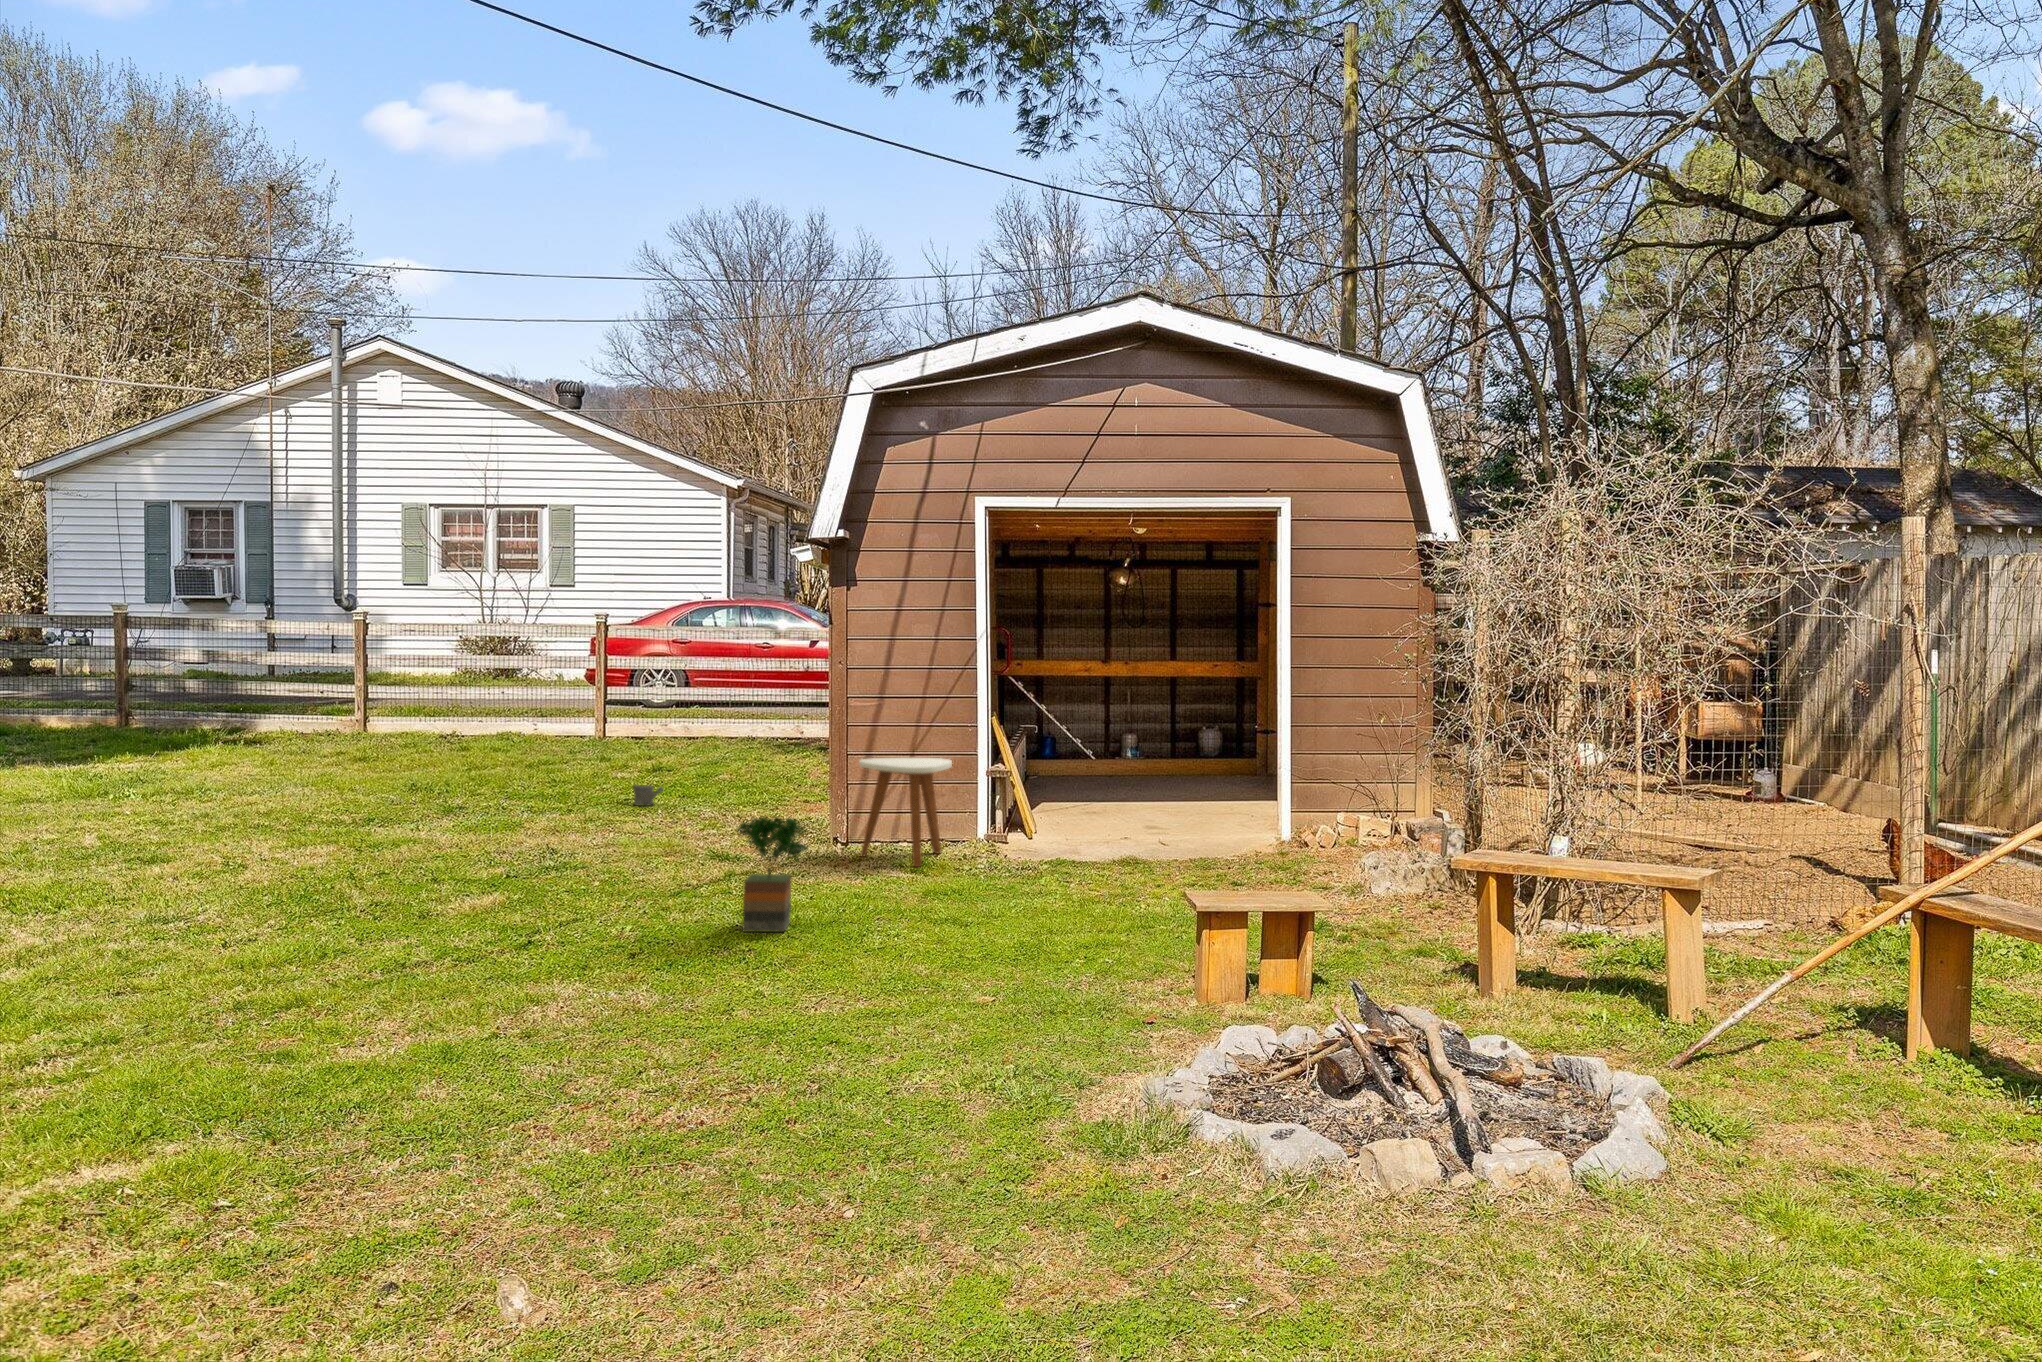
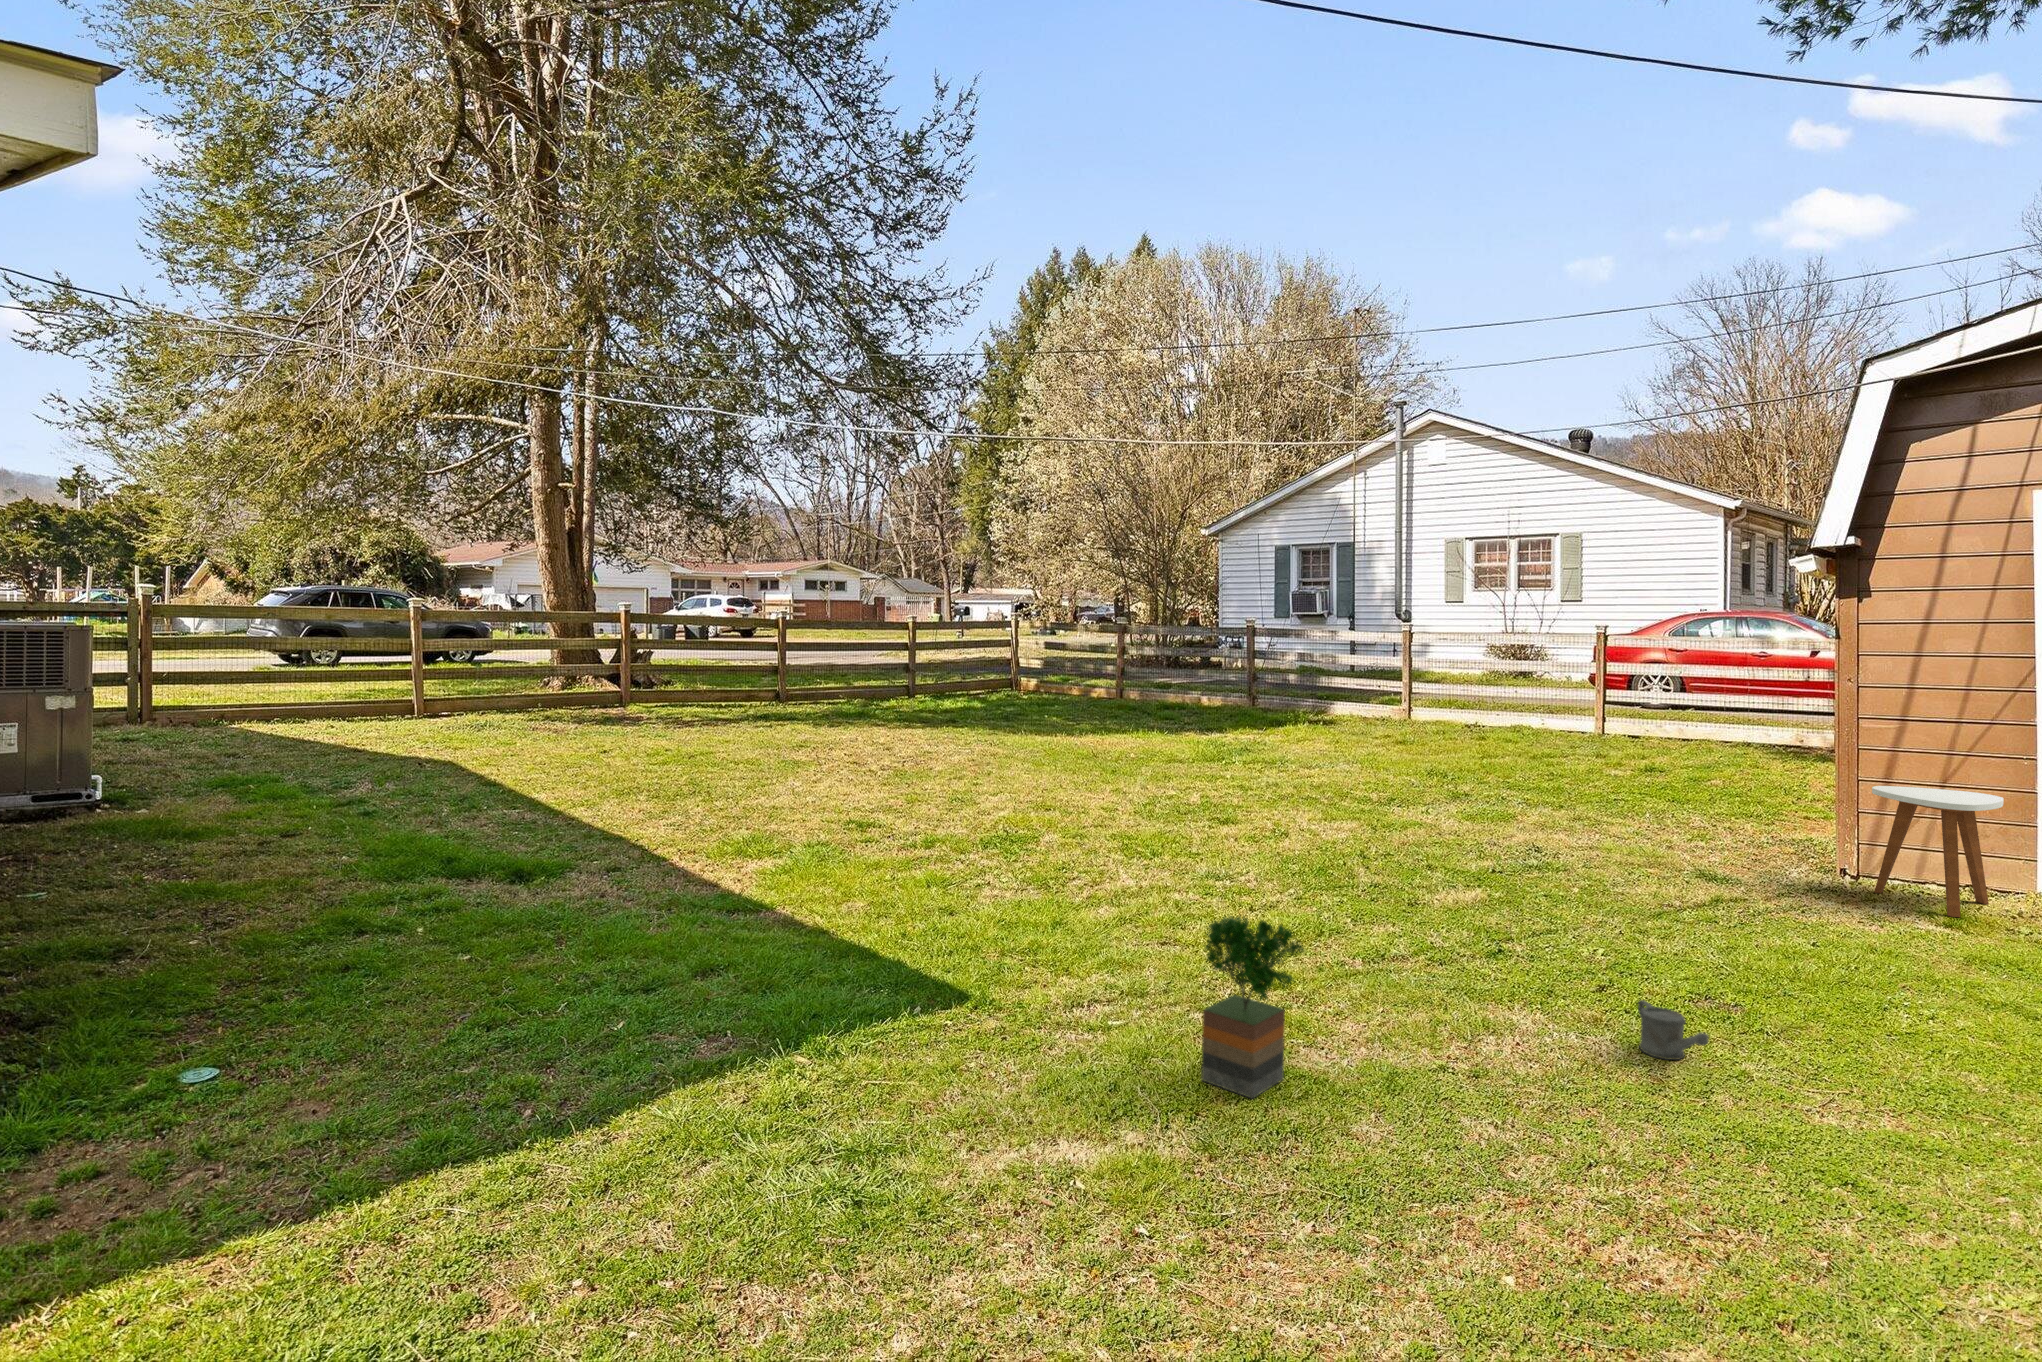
watering can: present [633,785,663,806] -> present [1638,1000,1709,1060]
potted tree: present [737,817,807,932] -> present [1202,916,1304,1098]

